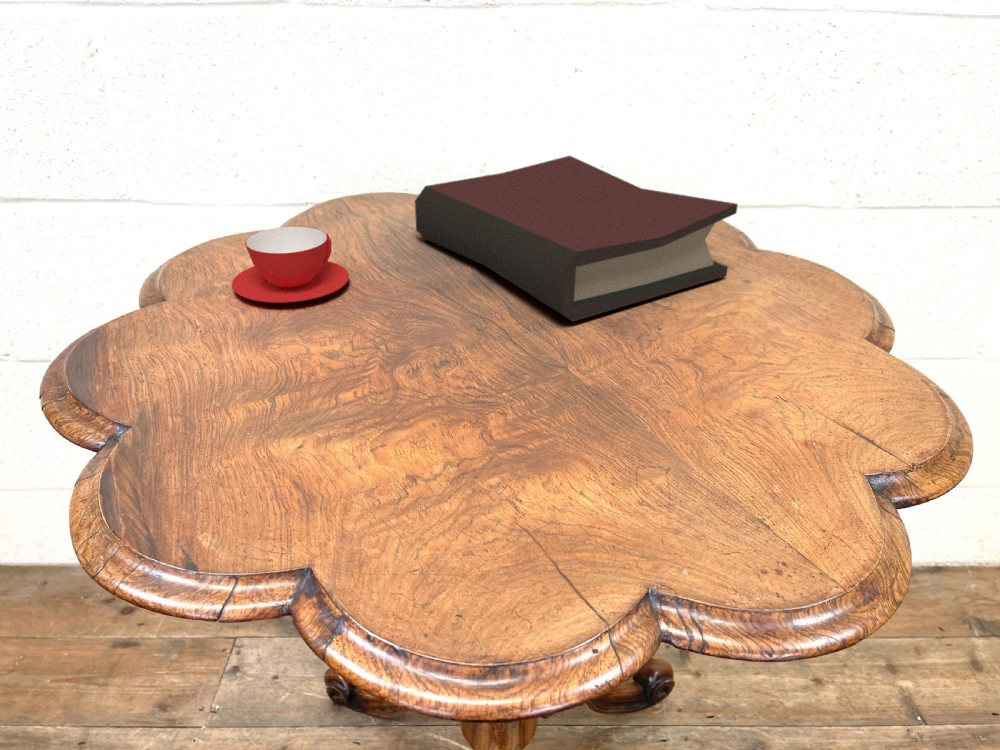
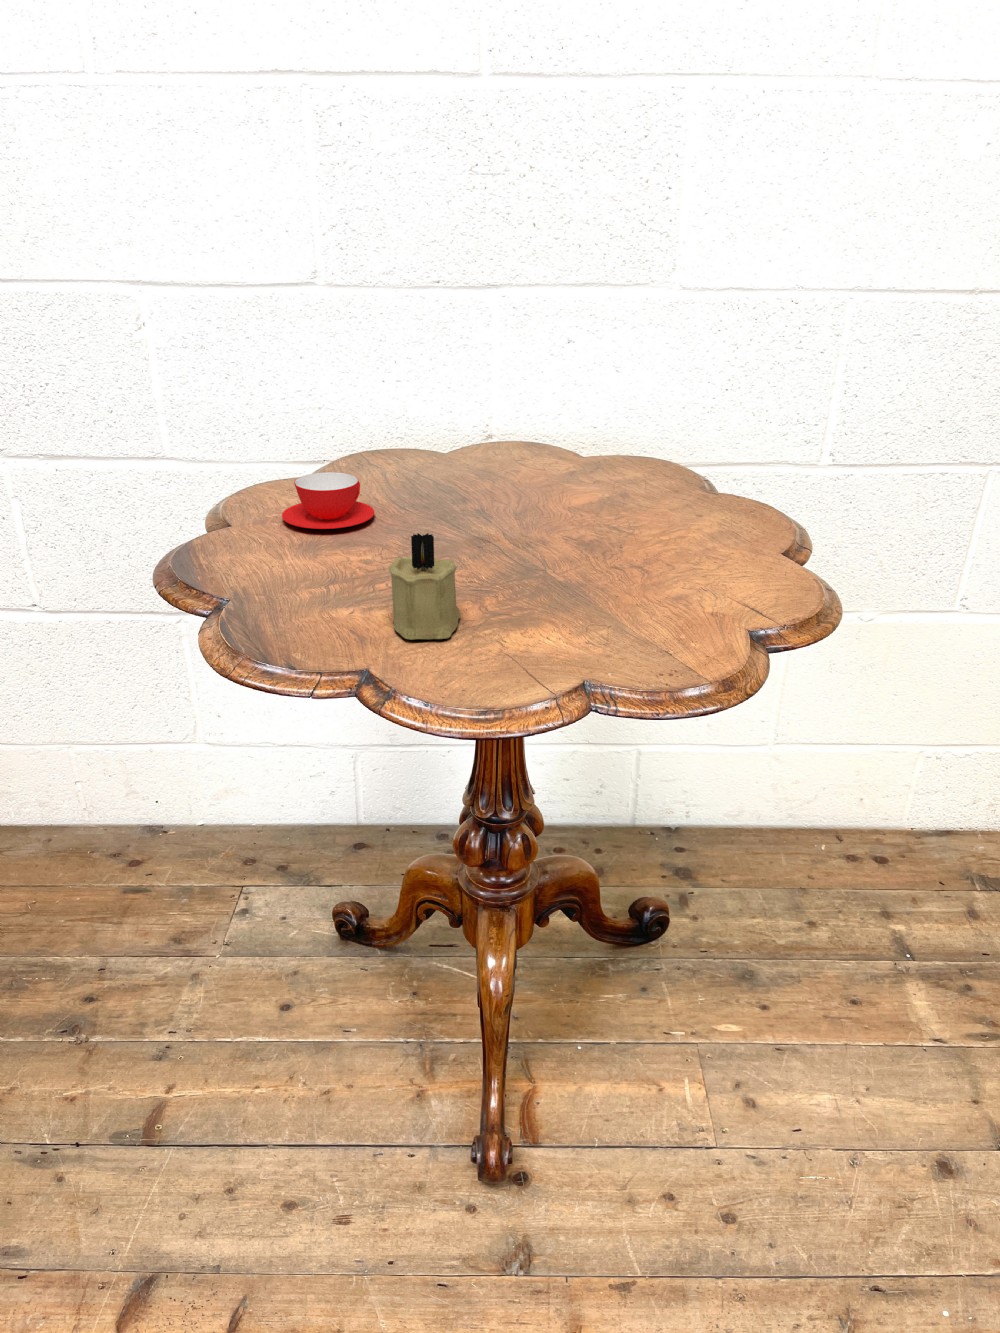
hardback book: present [415,156,738,322] -> none [426,416,688,542]
candle: none [344,341,456,506] -> present [388,533,461,640]

